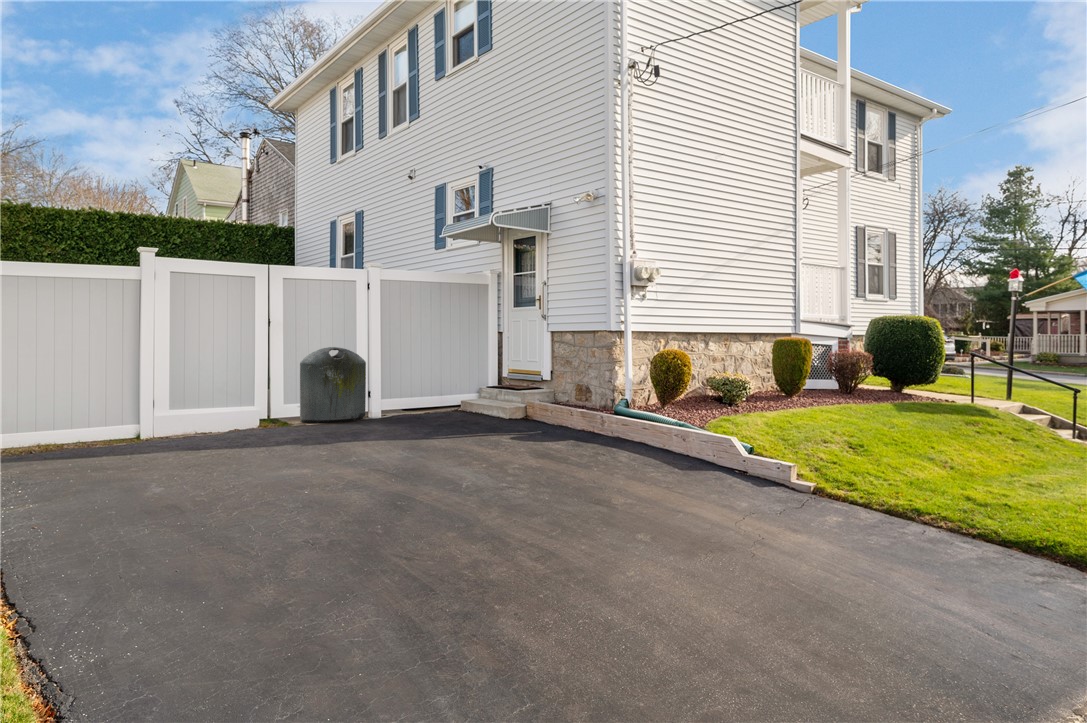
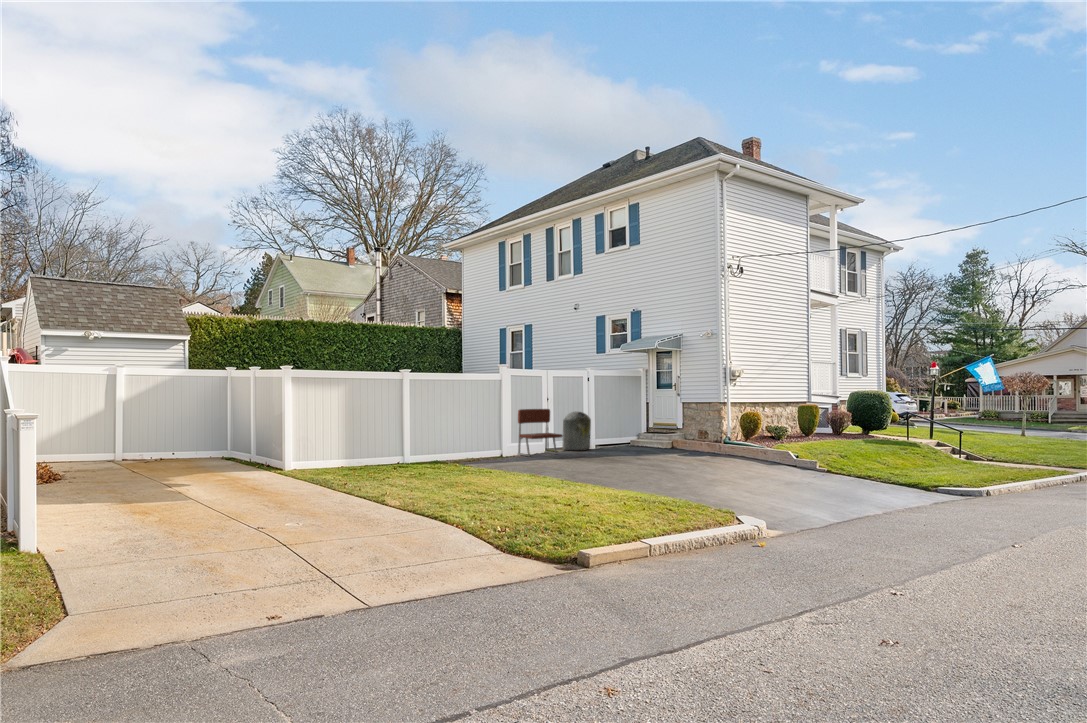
bench: none [163,340,264,439] -> present [518,409,562,456]

